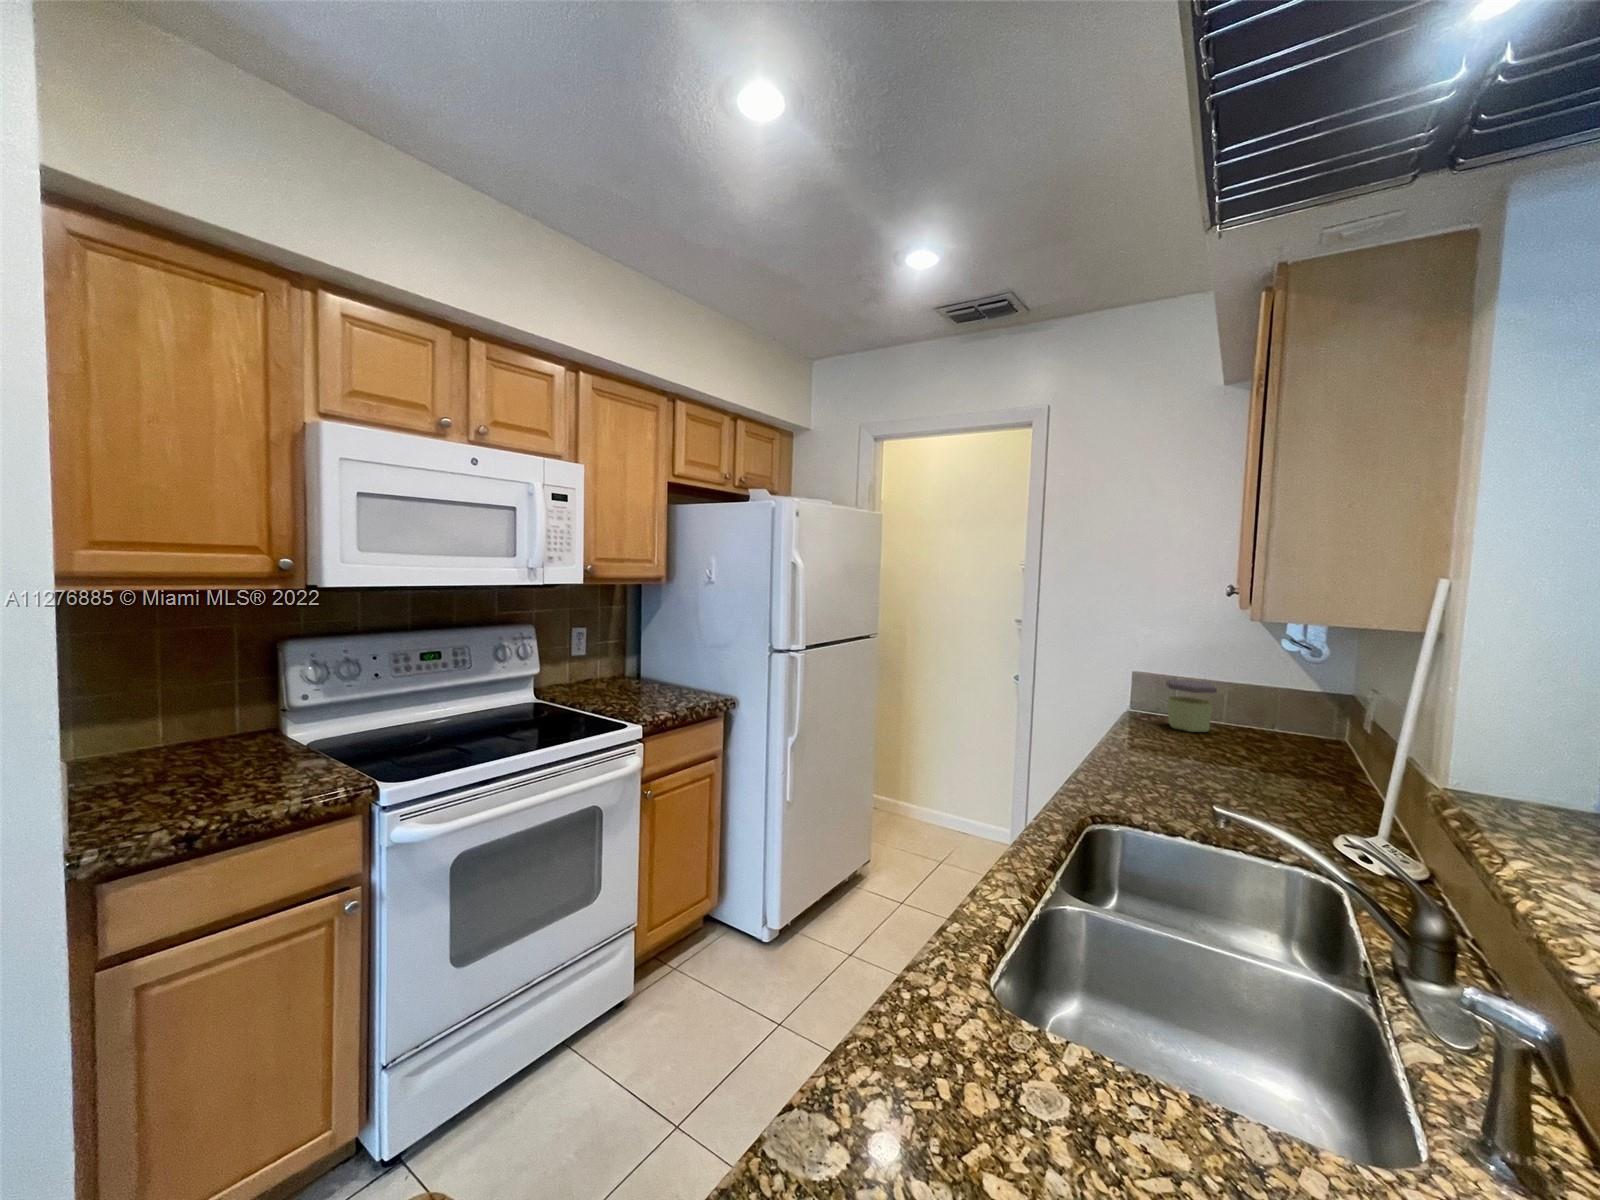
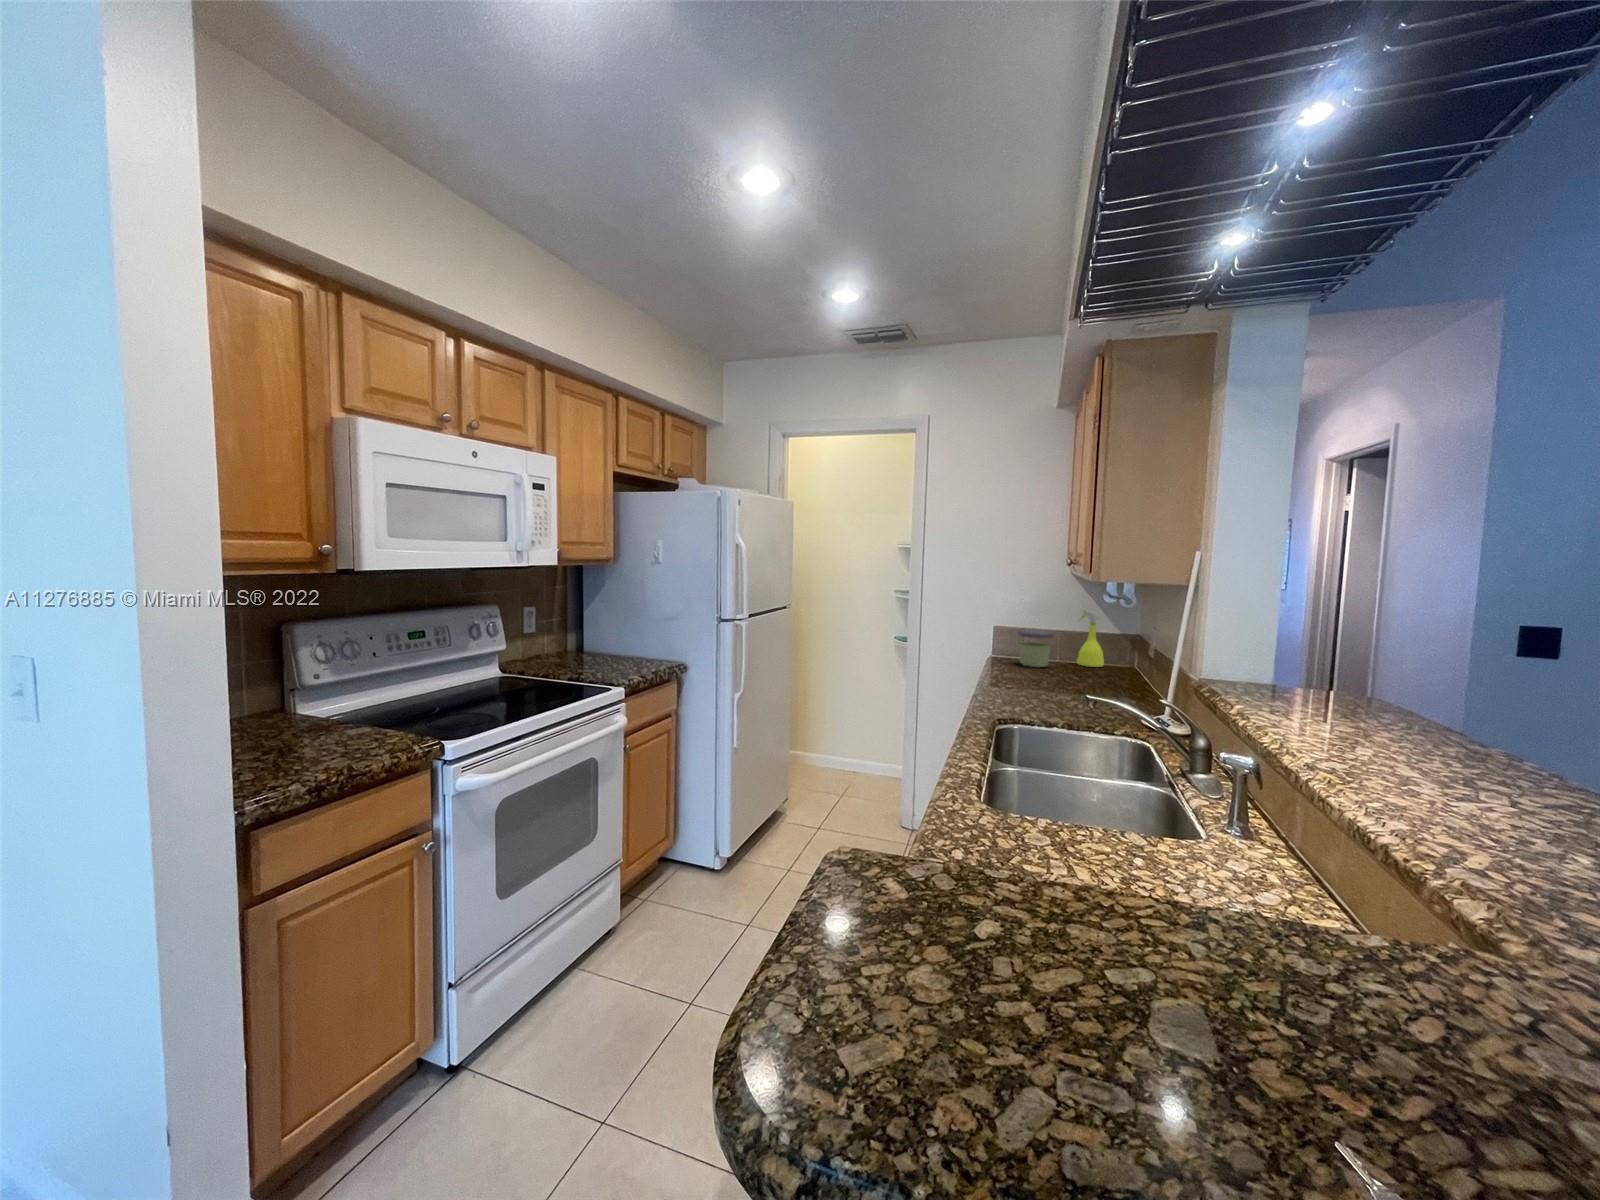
spray bottle: none [1256,656,1299,737] -> present [1077,610,1104,667]

